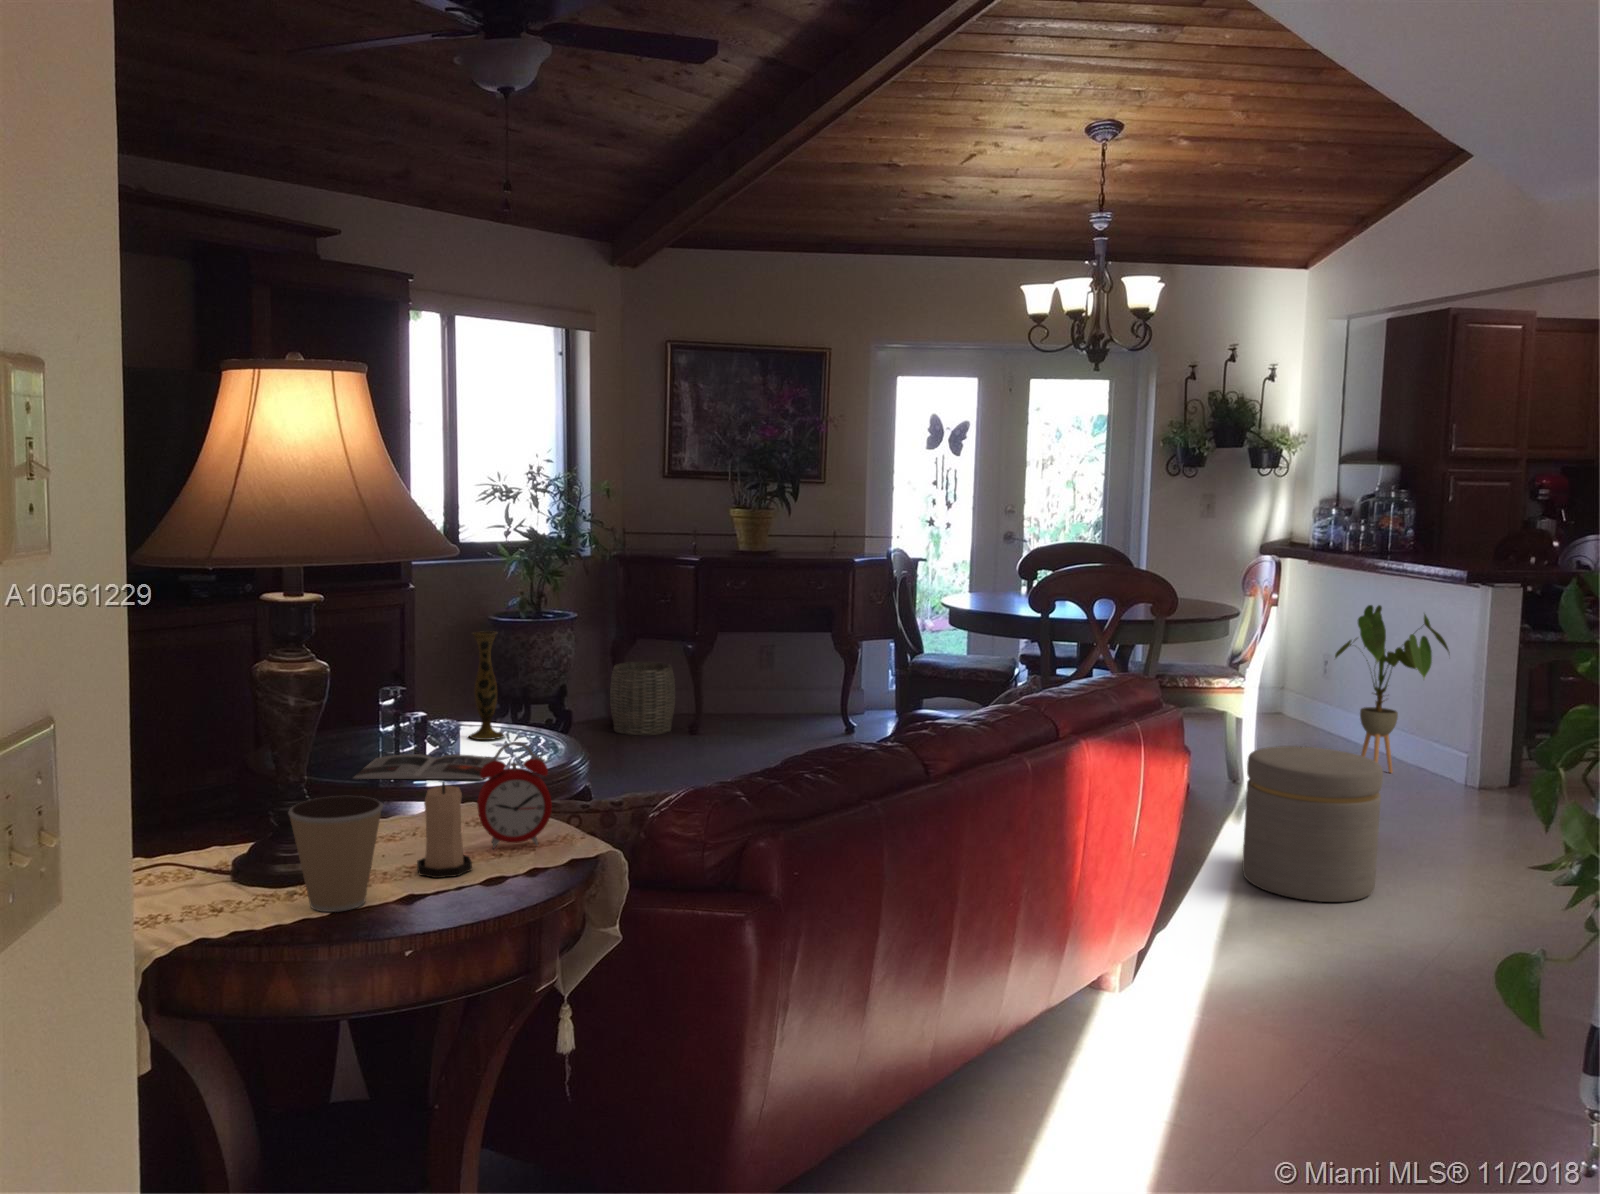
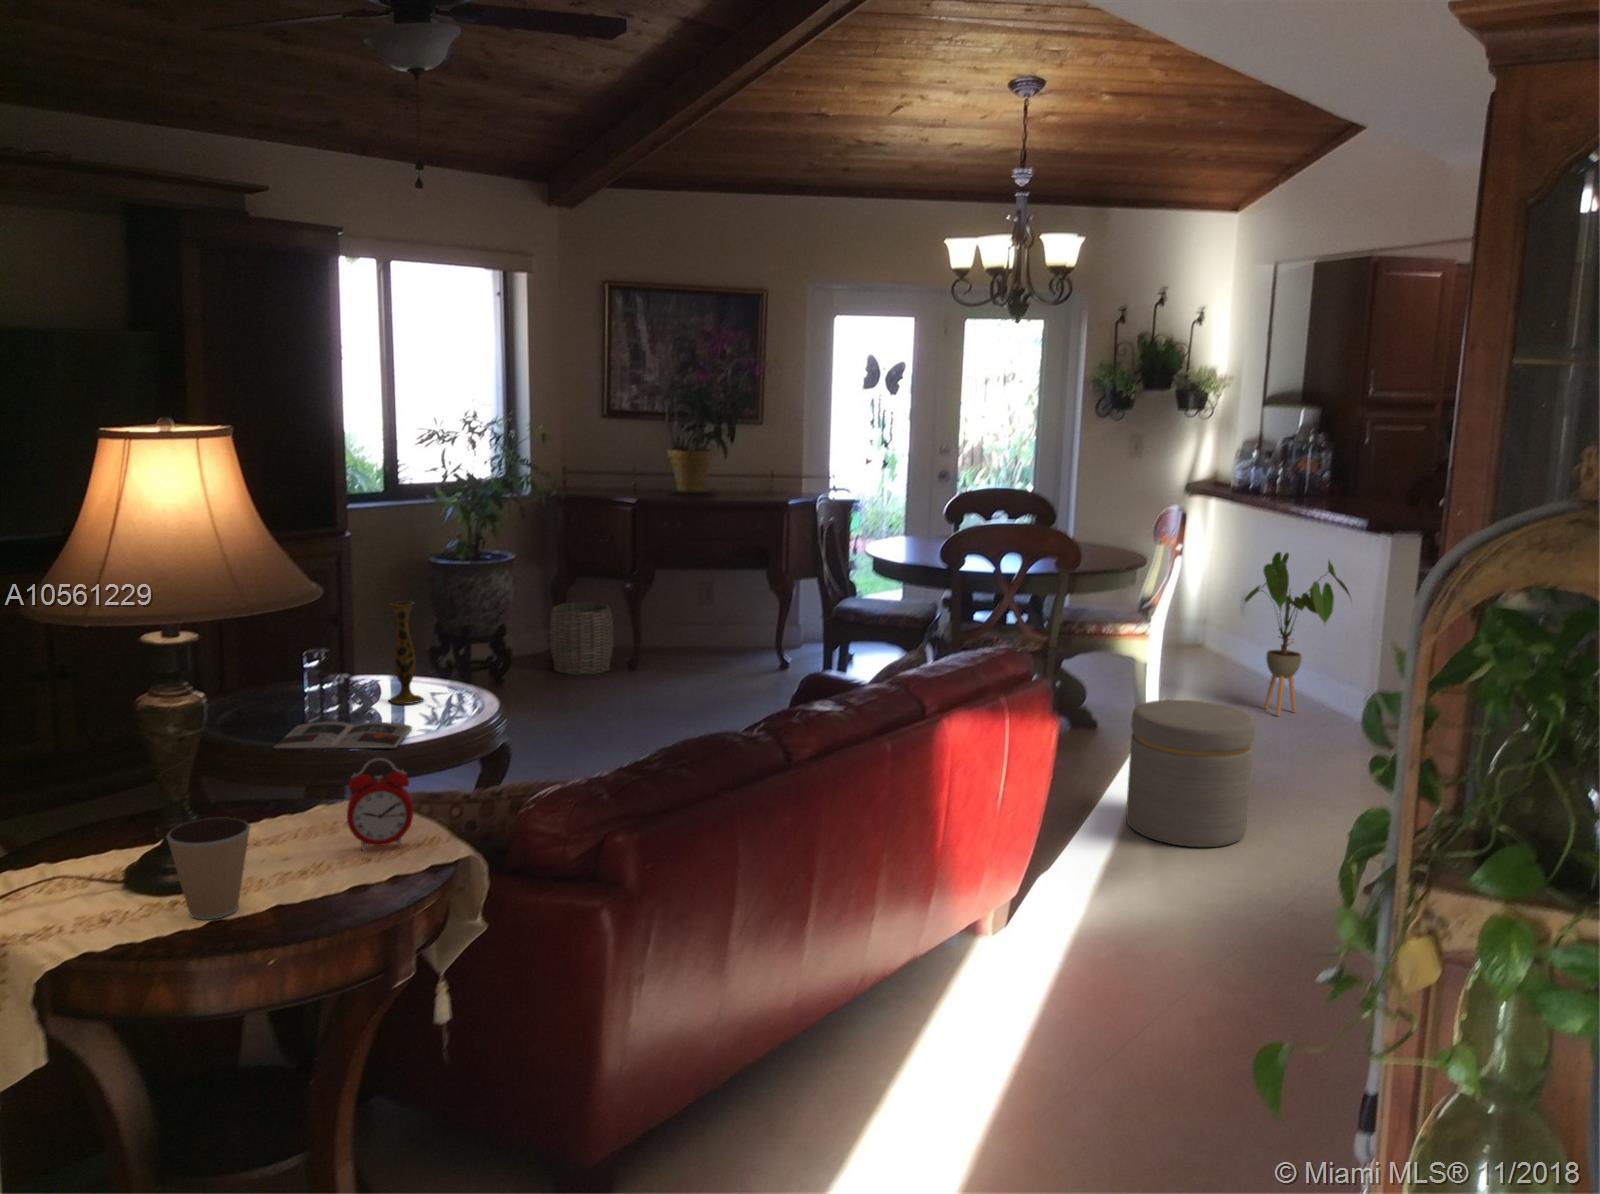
candle: present [417,783,472,878] -> none [289,799,337,883]

